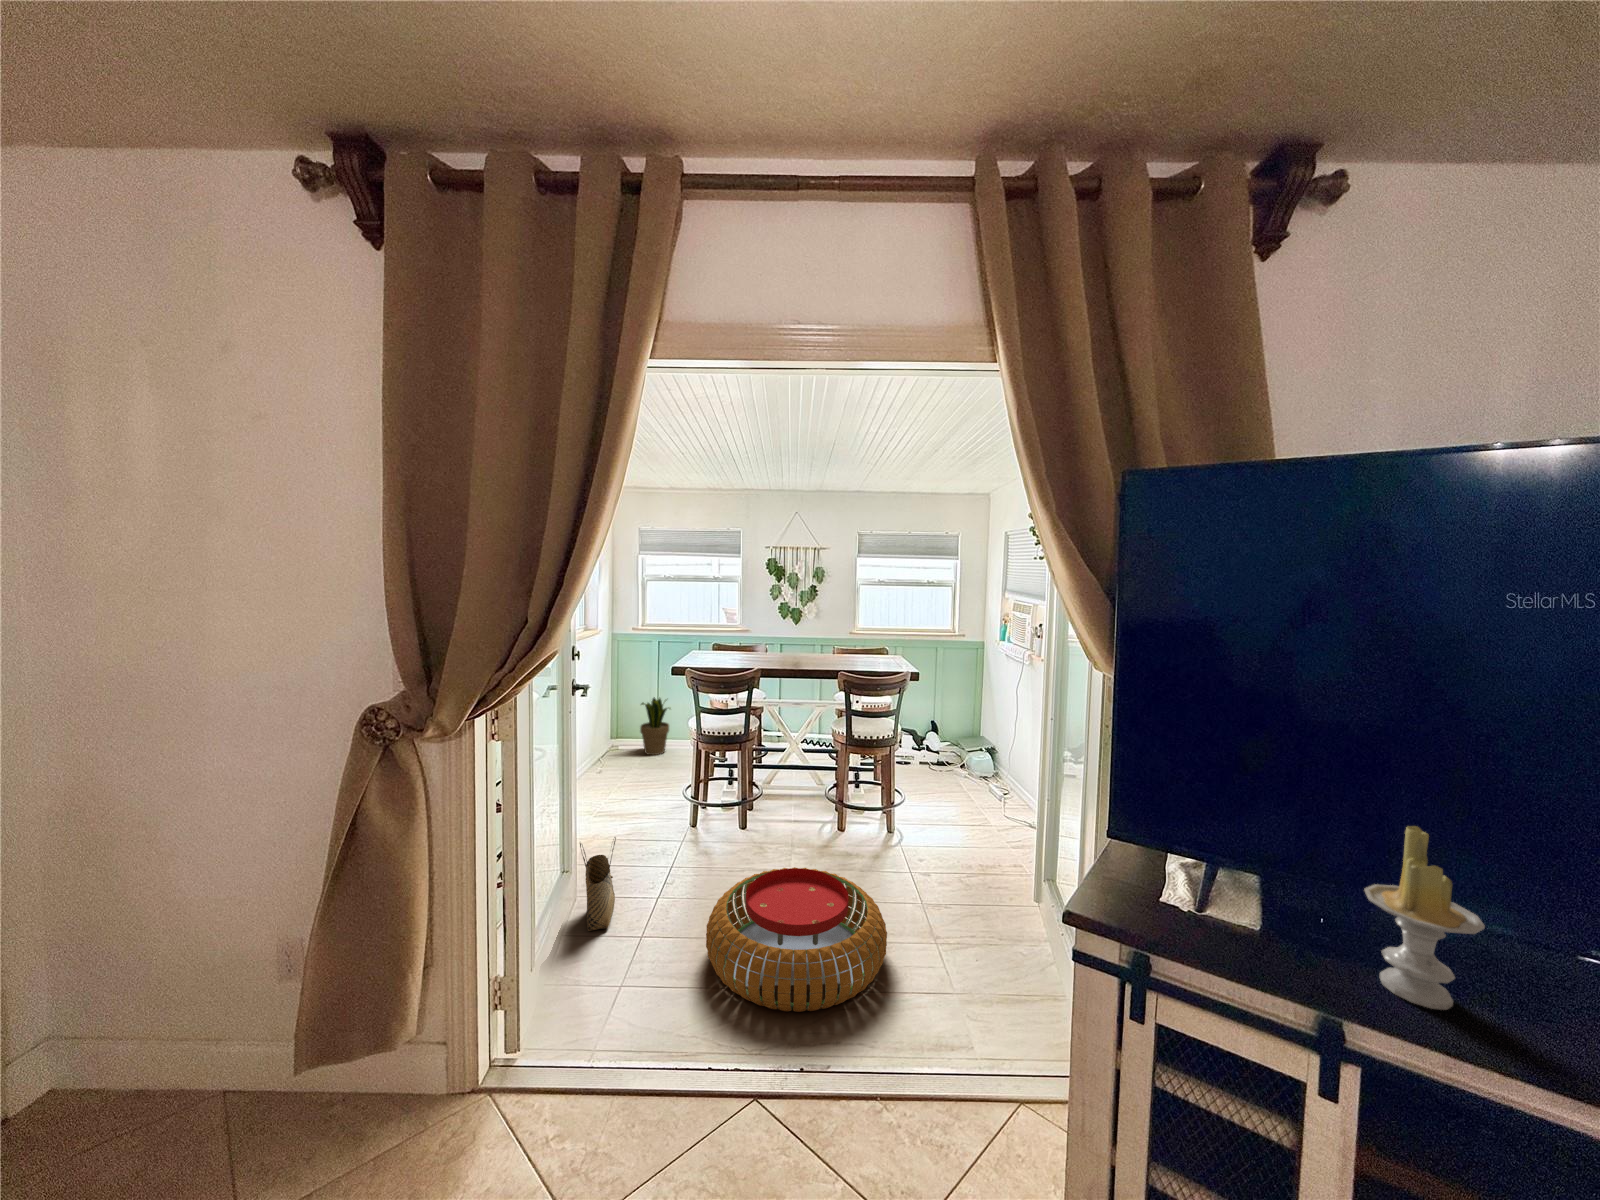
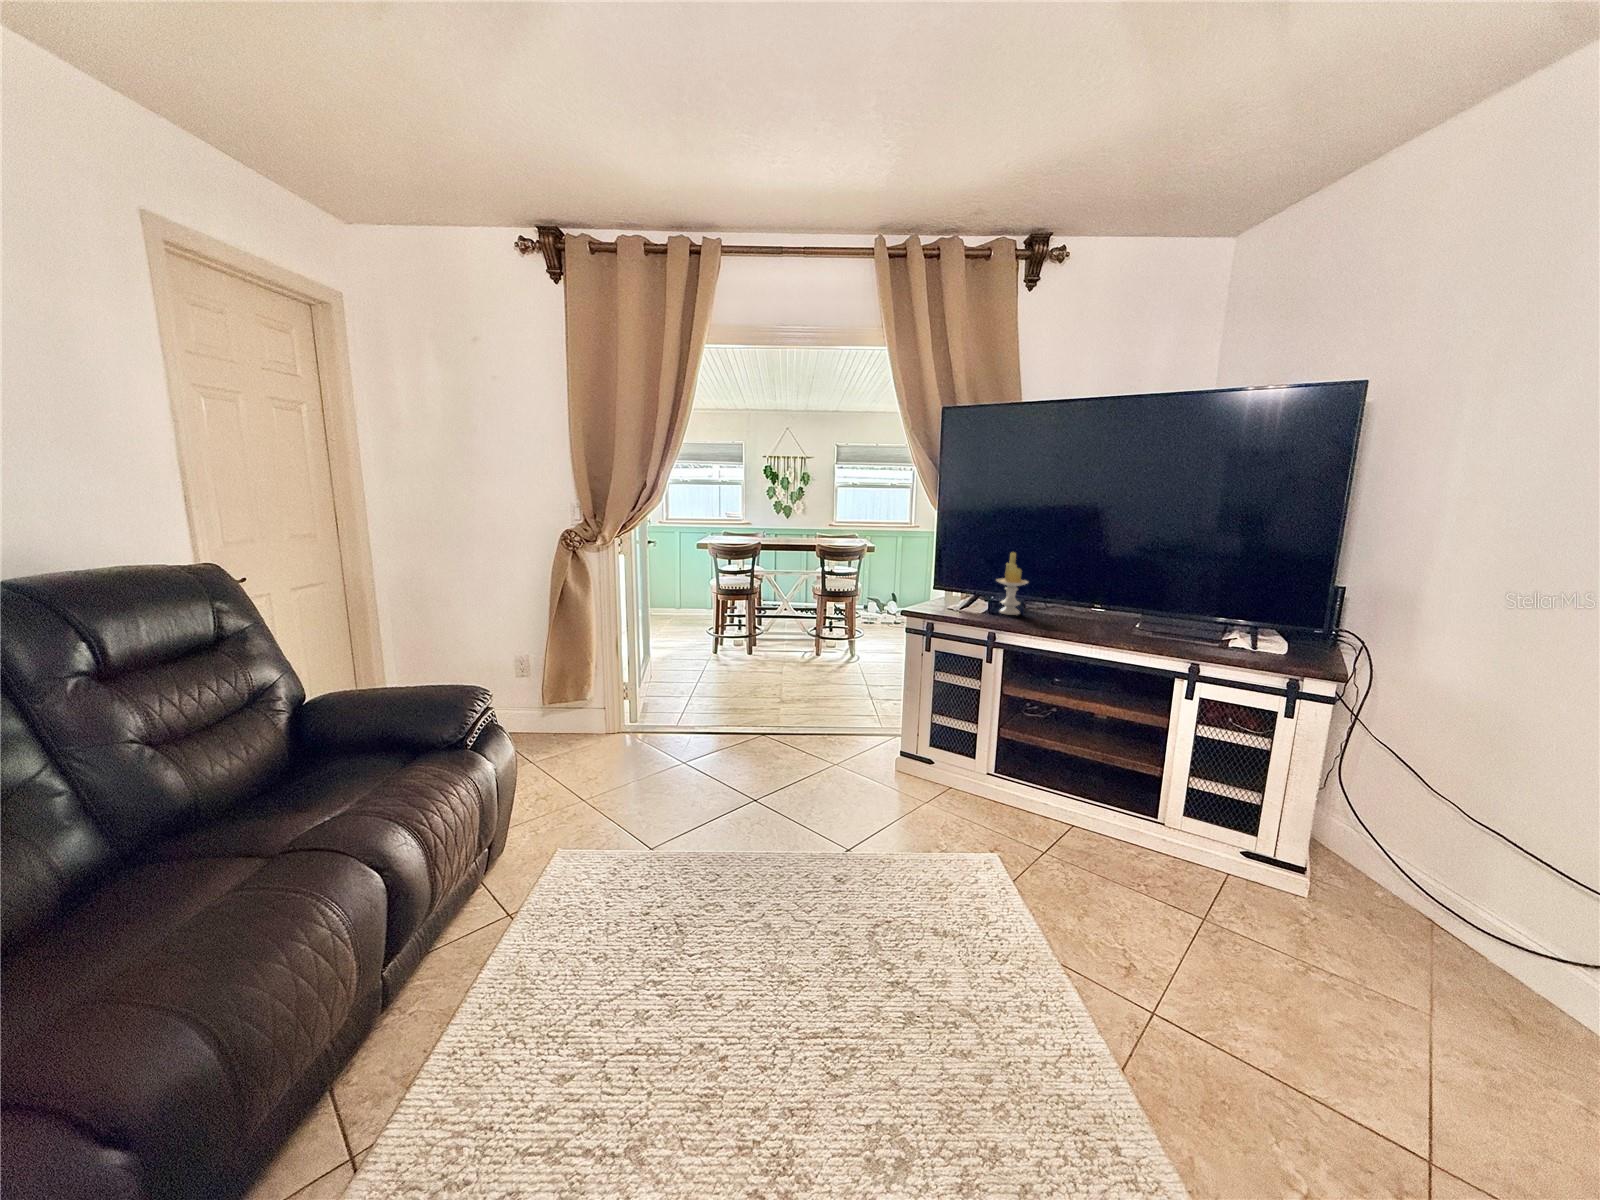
potted plant: present [640,697,670,755] -> none [668,574,692,618]
woven basket: present [580,837,616,931] -> none [651,636,674,688]
pouf: present [706,867,887,1012] -> none [732,652,838,713]

